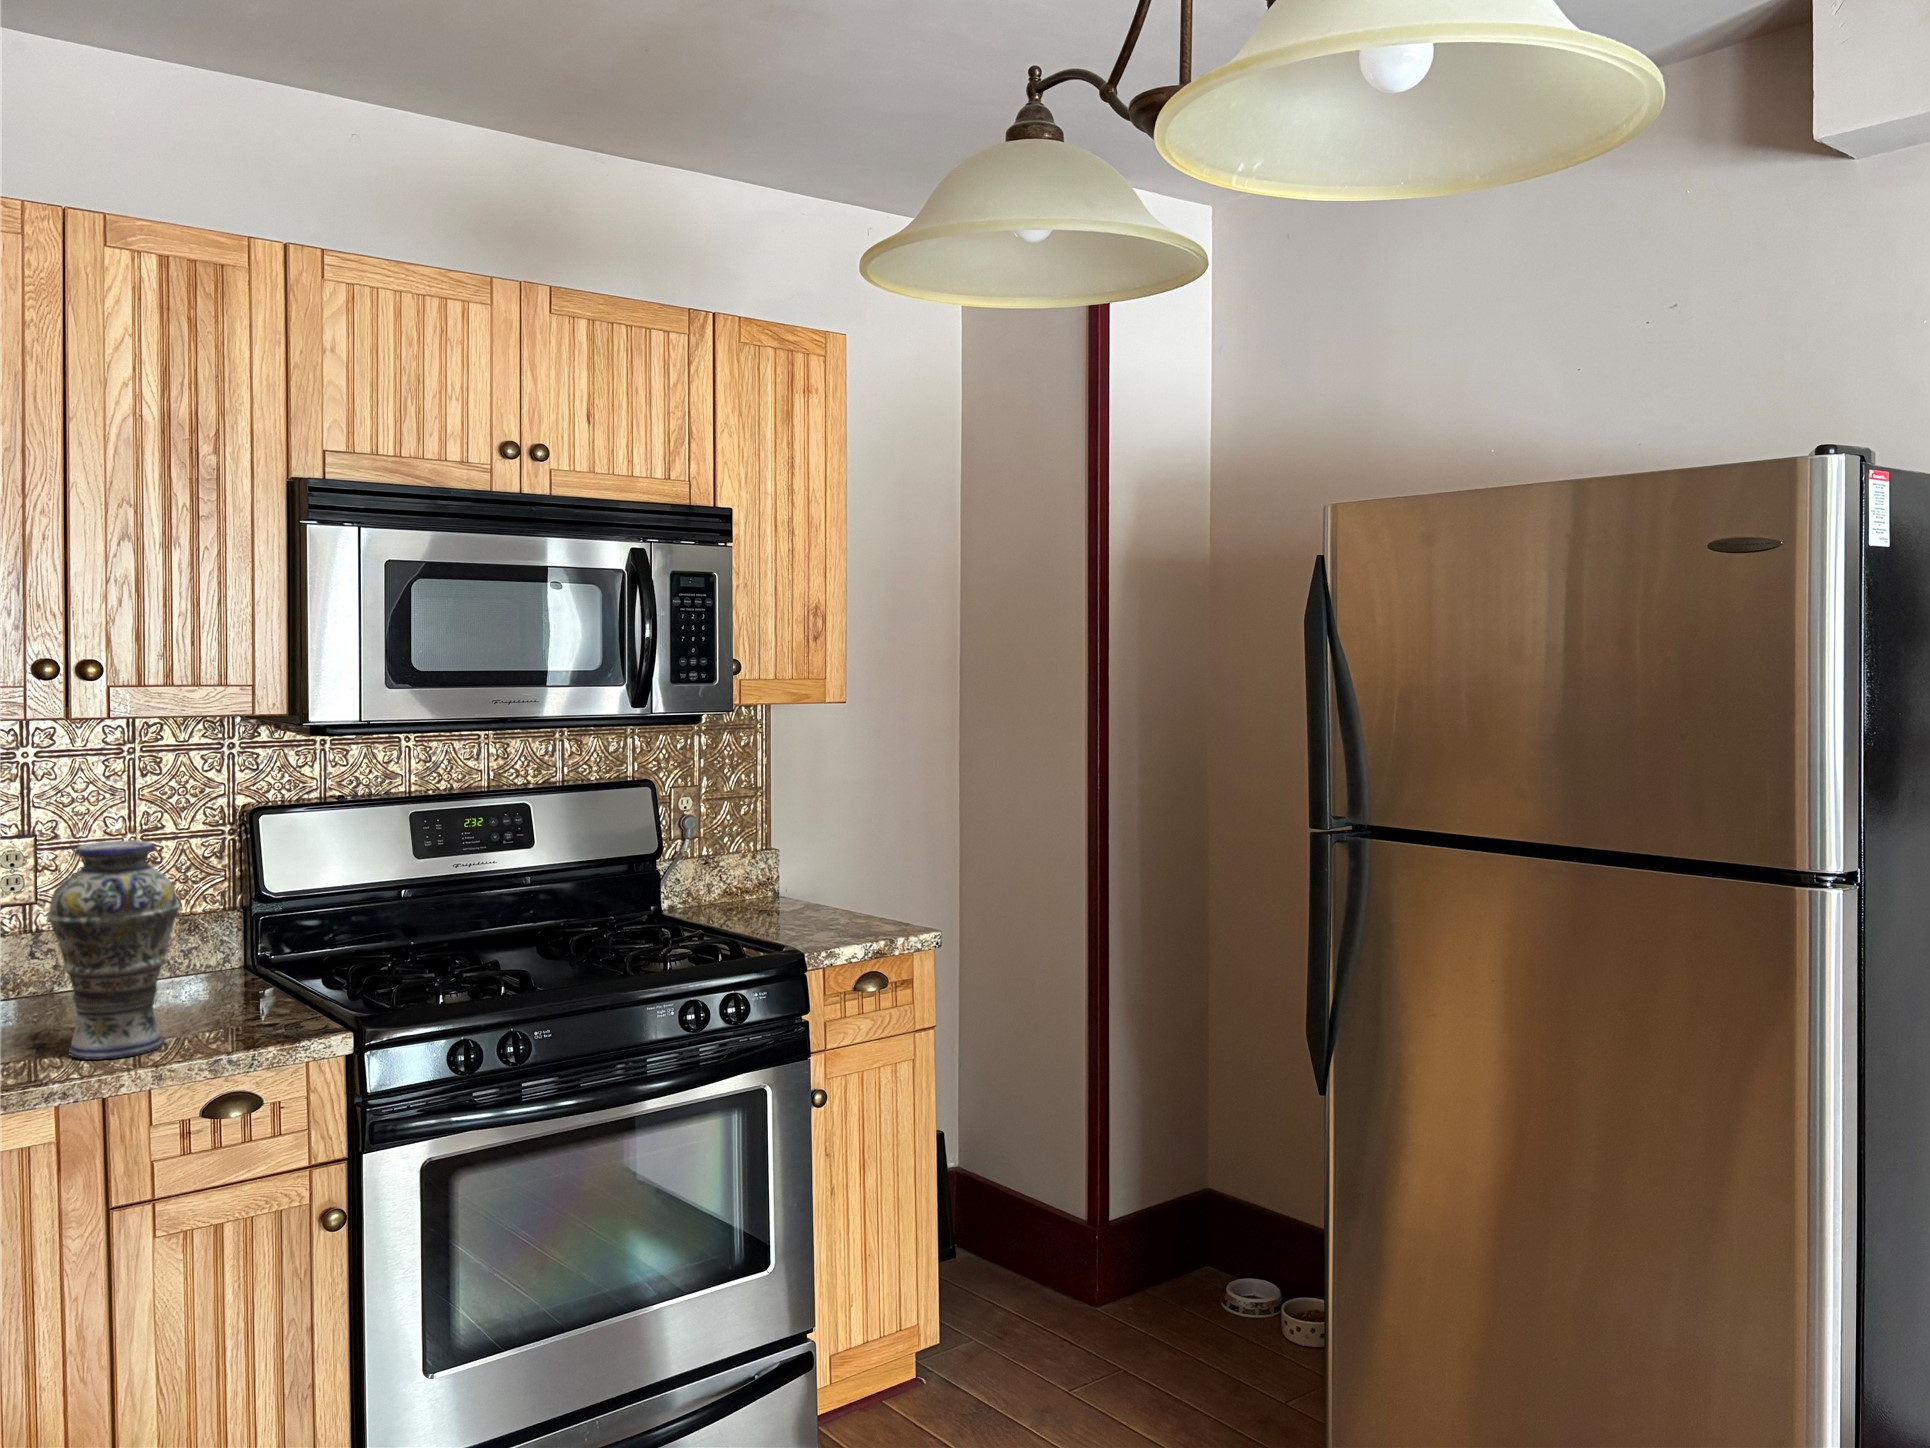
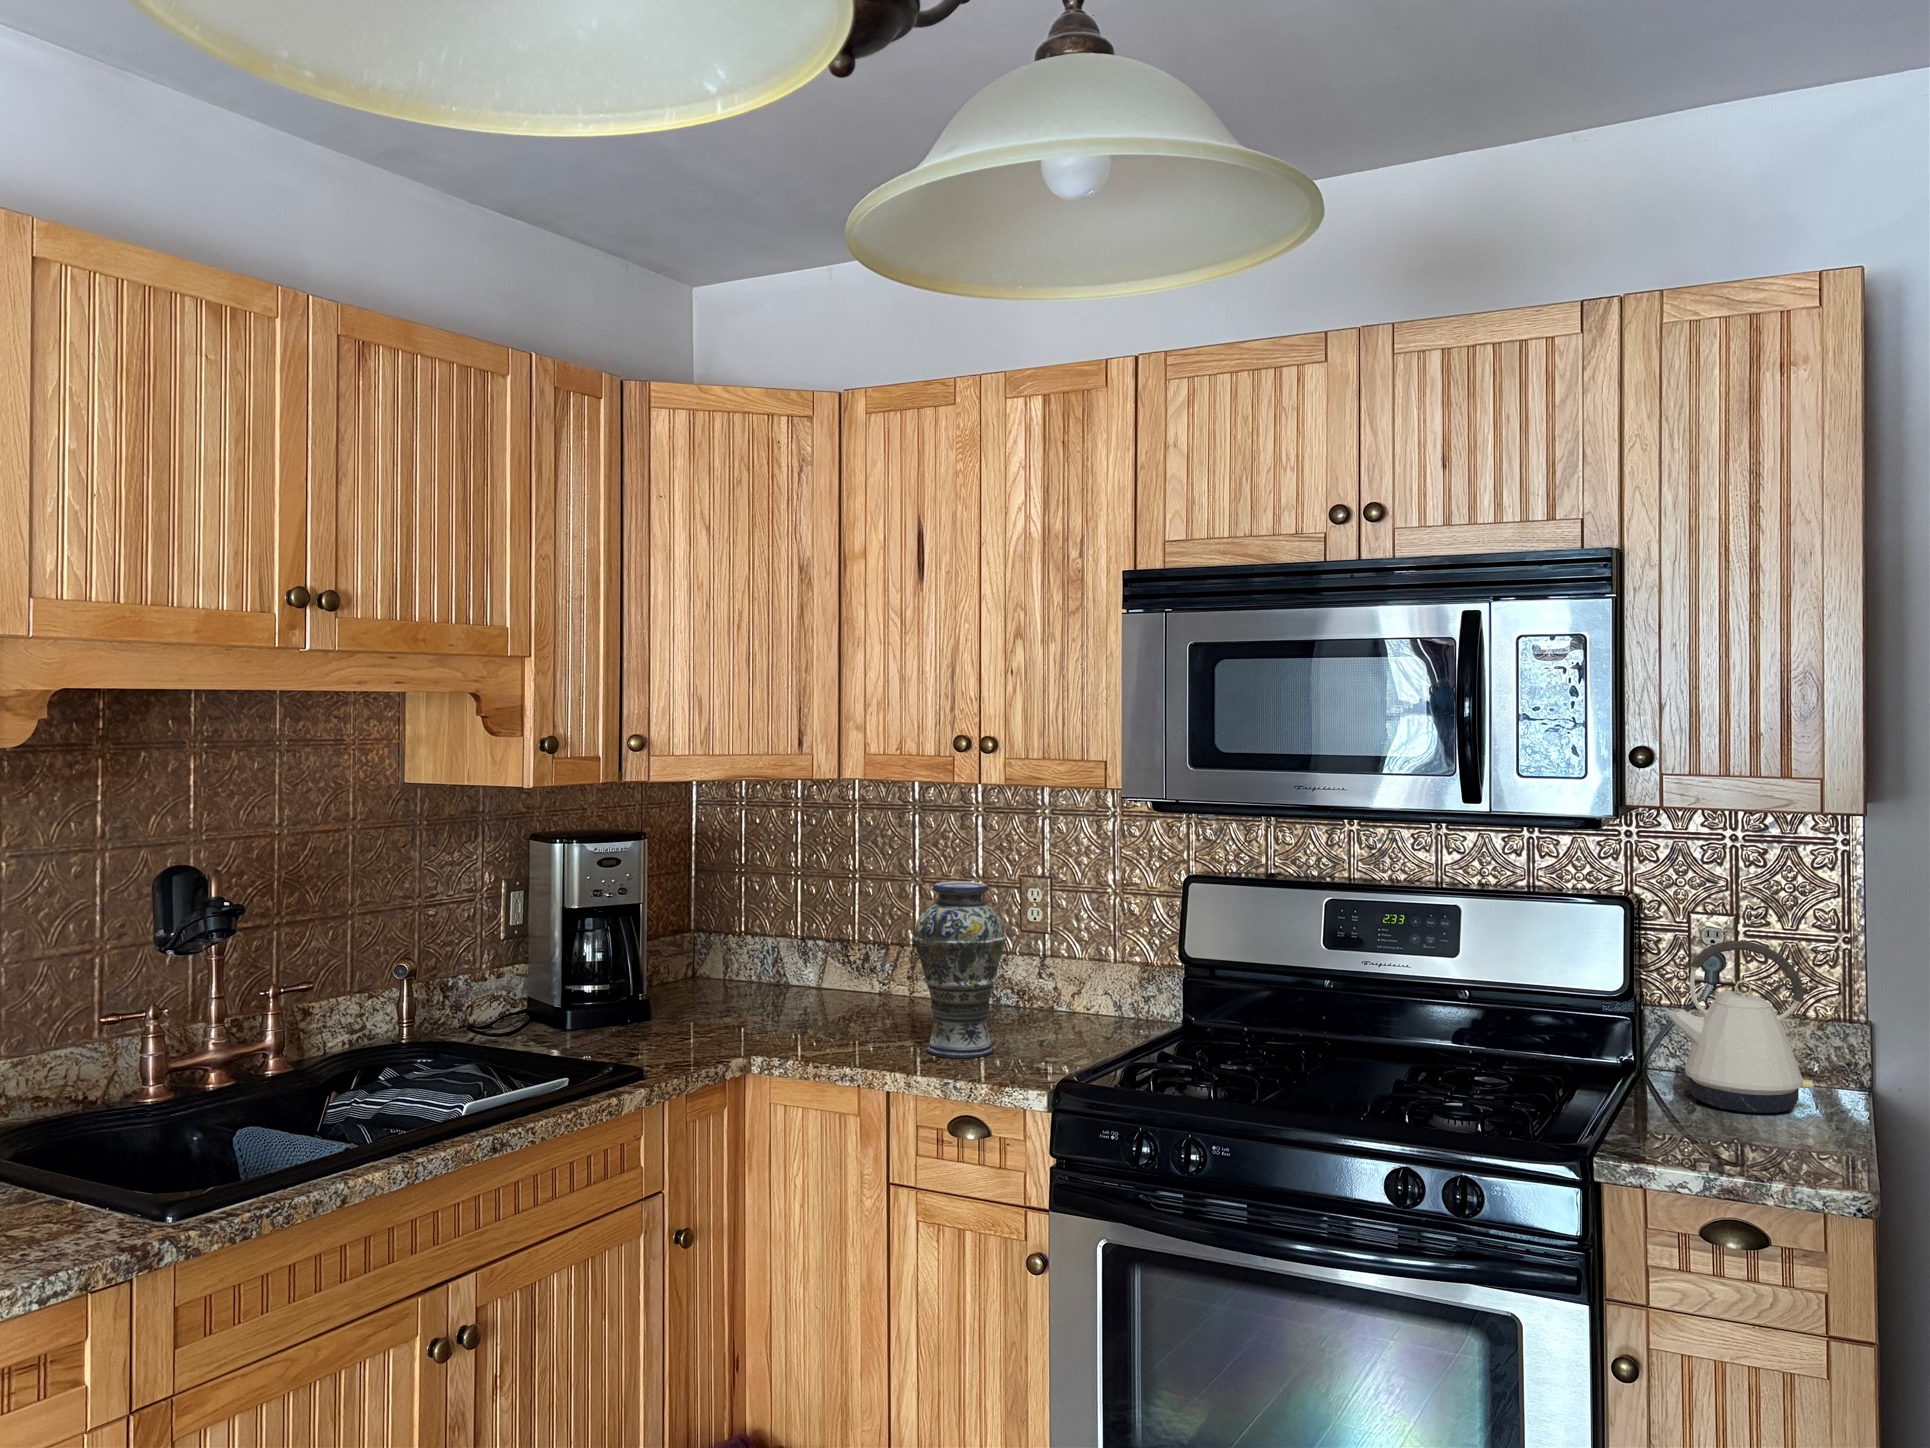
kettle: none [713,801,792,922] -> present [1667,941,1814,1114]

